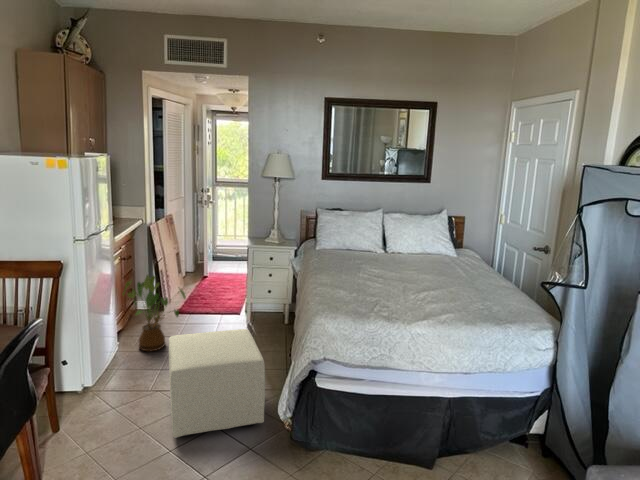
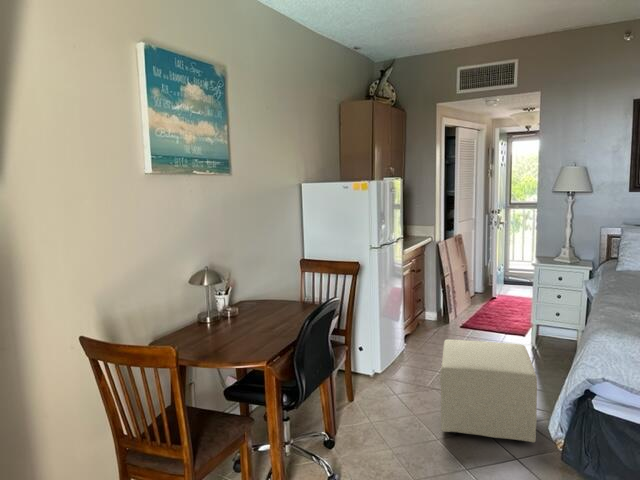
house plant: present [123,275,186,351] -> none [410,286,466,356]

